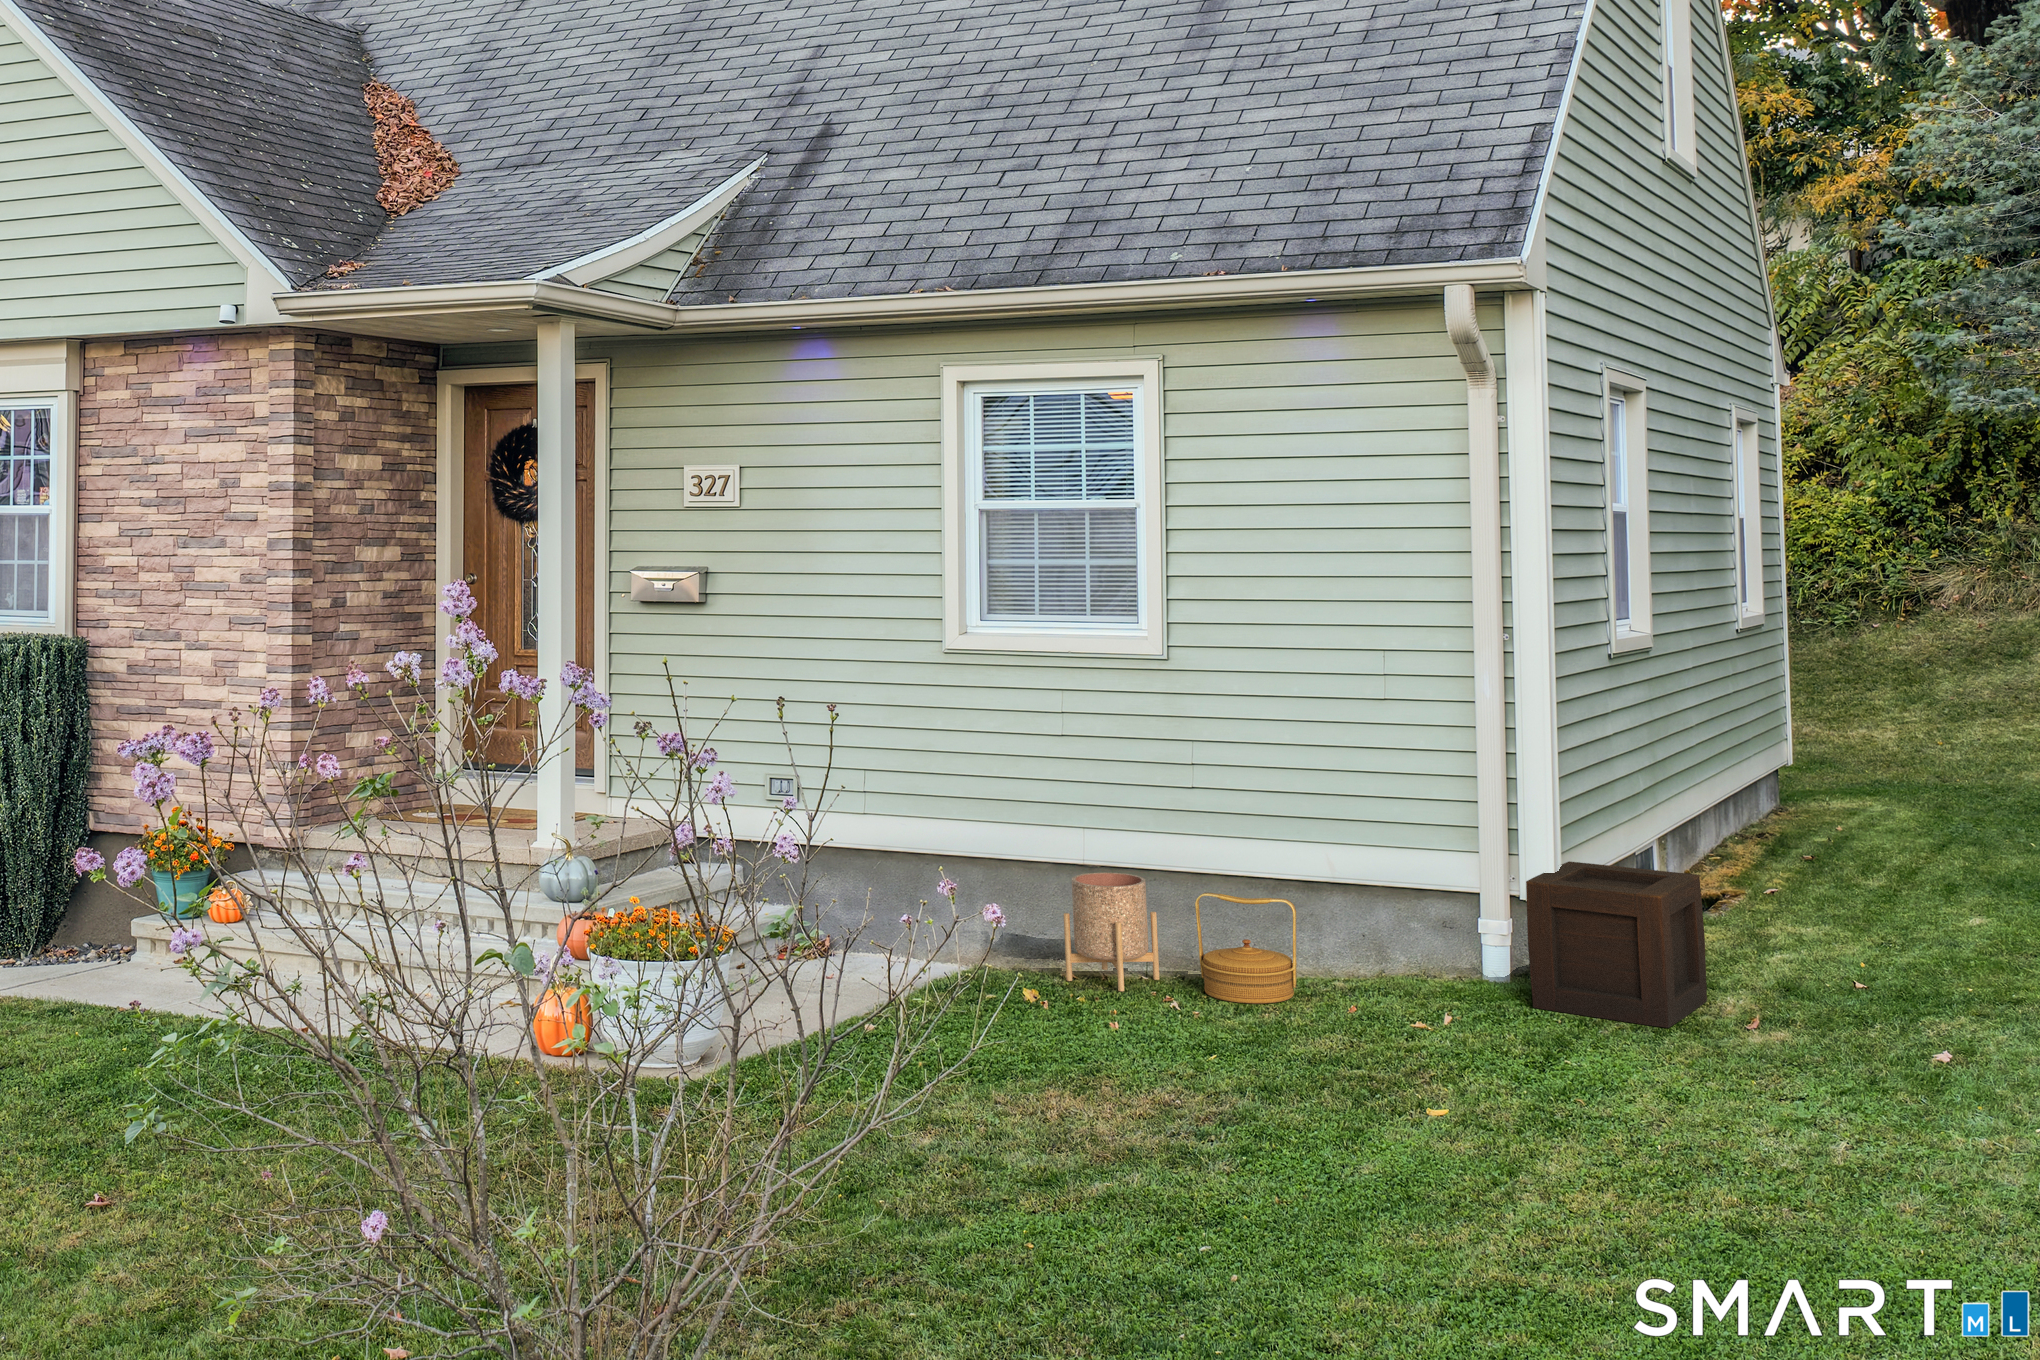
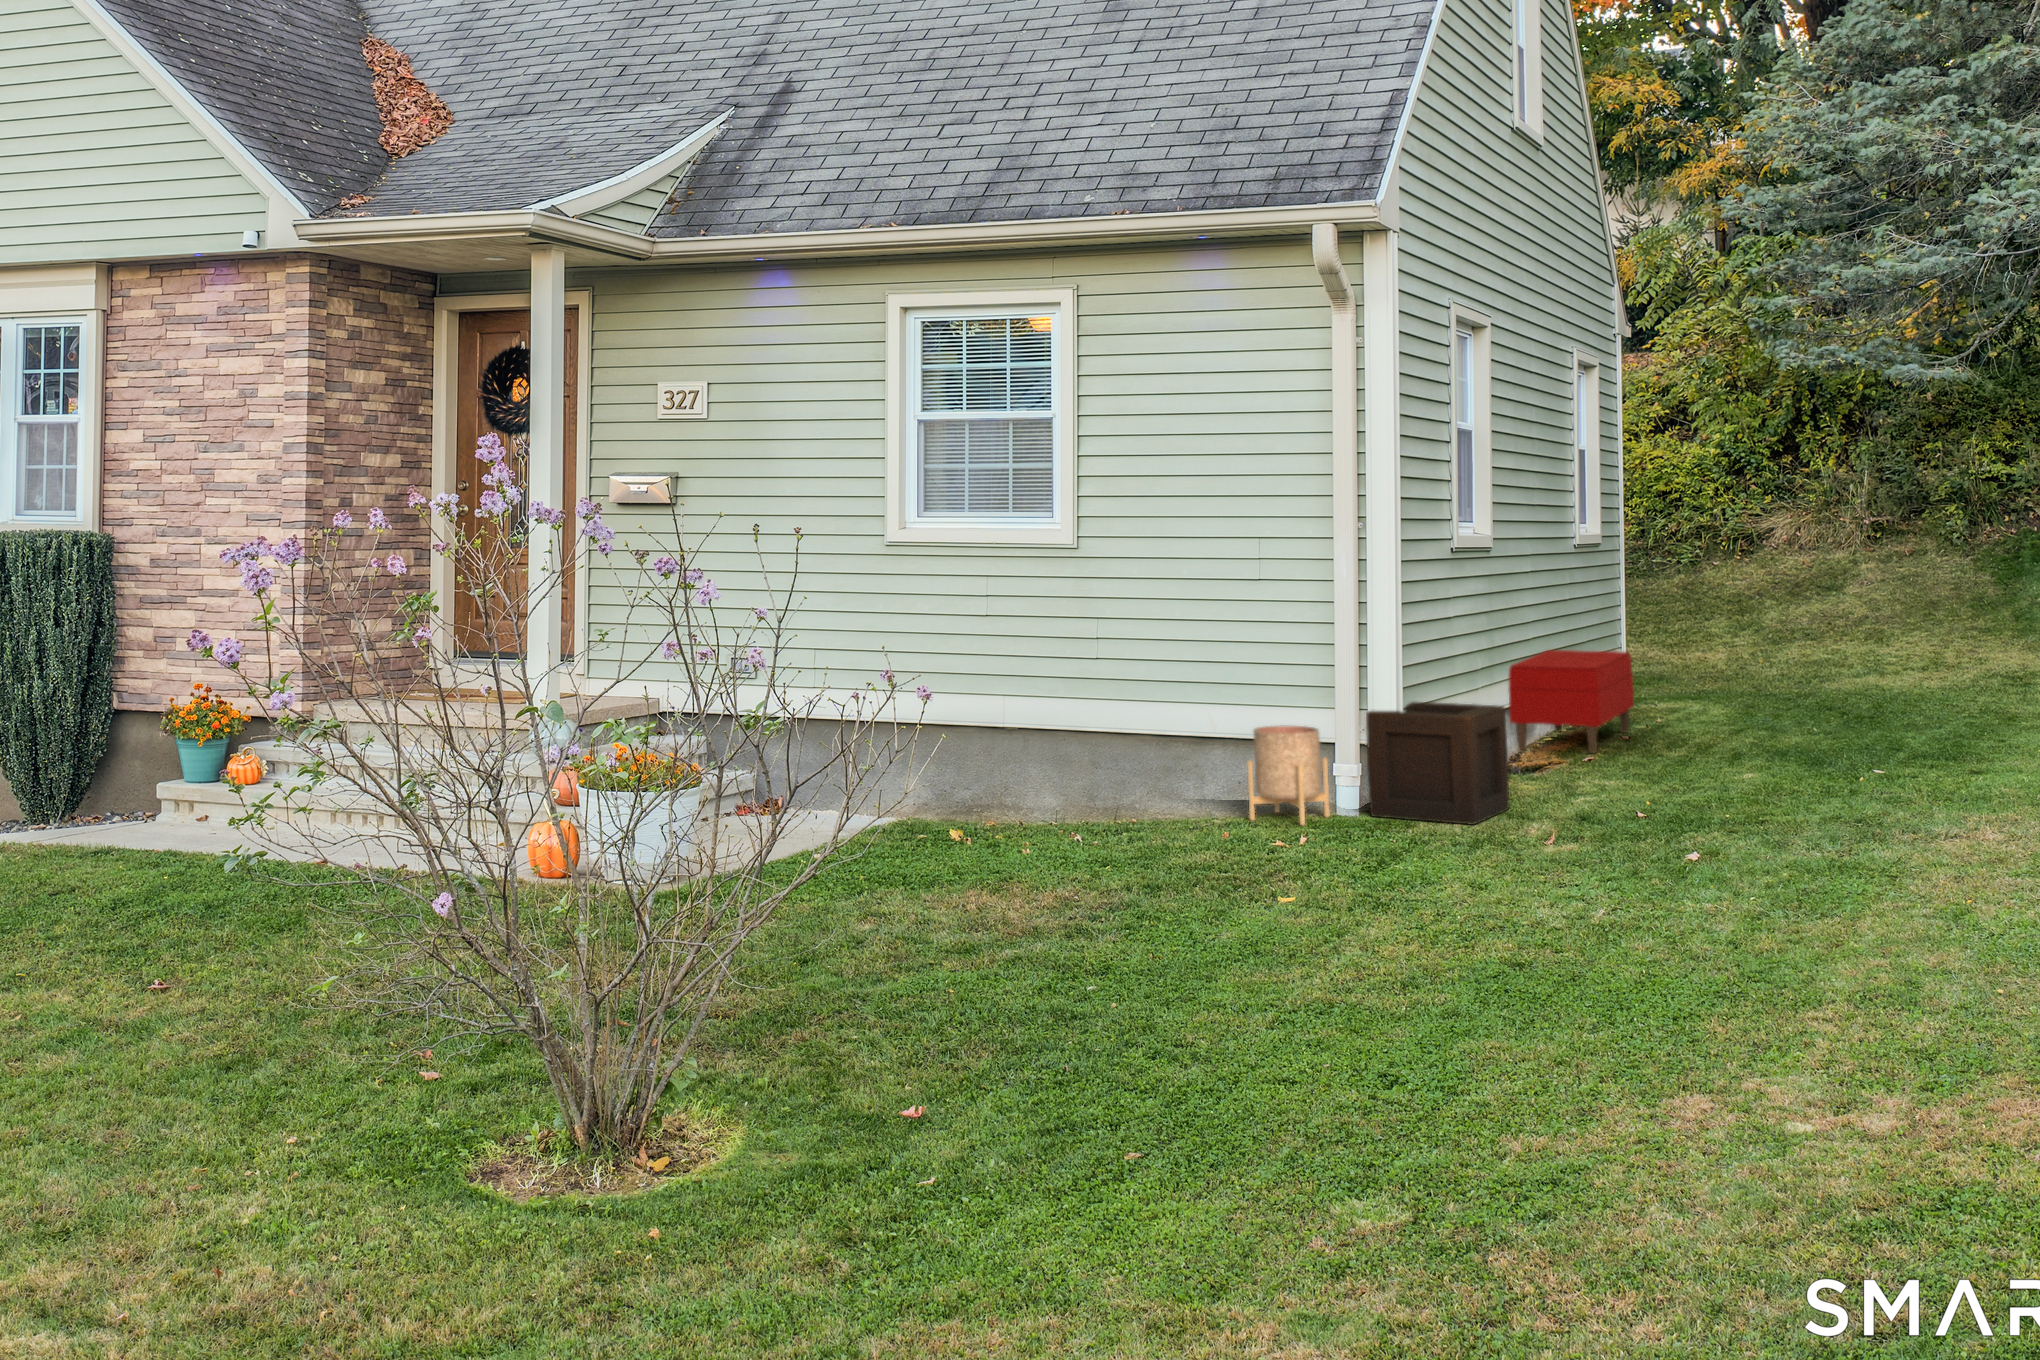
bench: none [1679,770,1828,906] -> present [1508,650,1634,753]
planter: present [1064,872,1159,991] -> present [1247,725,1330,825]
woven basket: present [1195,893,1297,1004] -> none [1099,732,1182,820]

